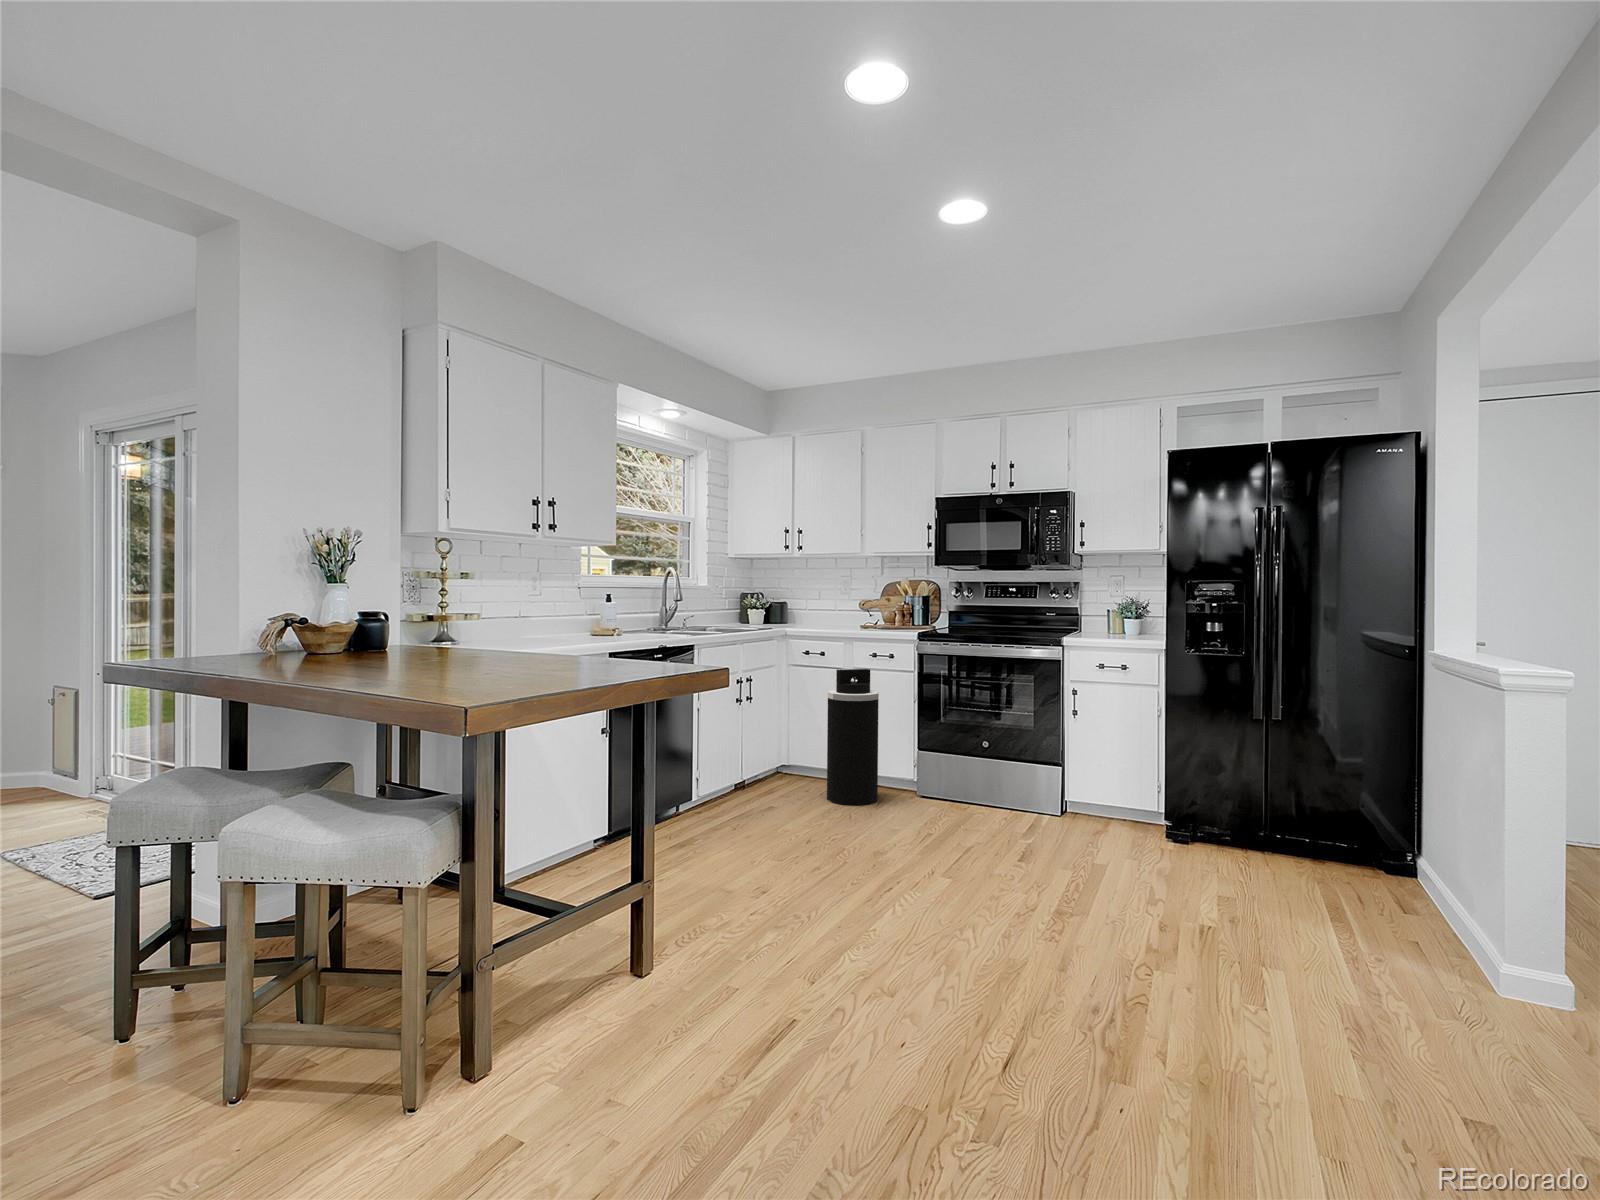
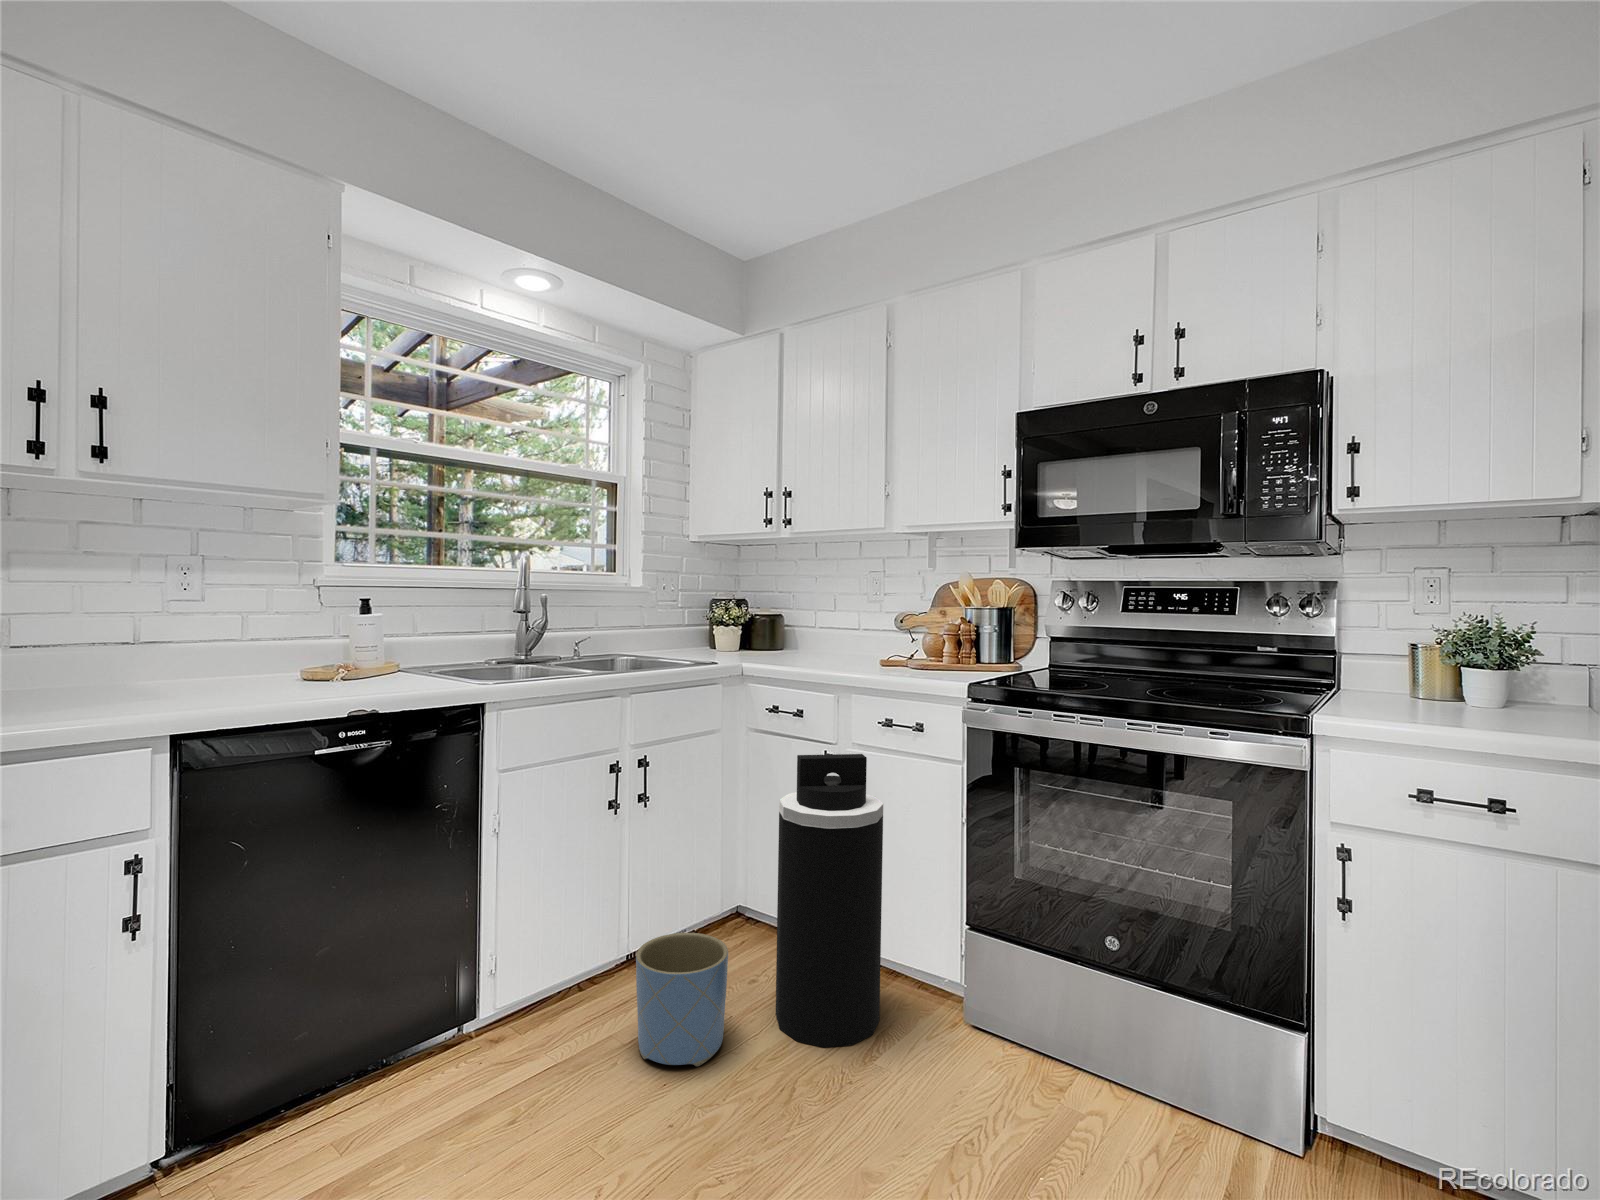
planter: none [768,759,812,812] -> present [636,933,728,1066]

